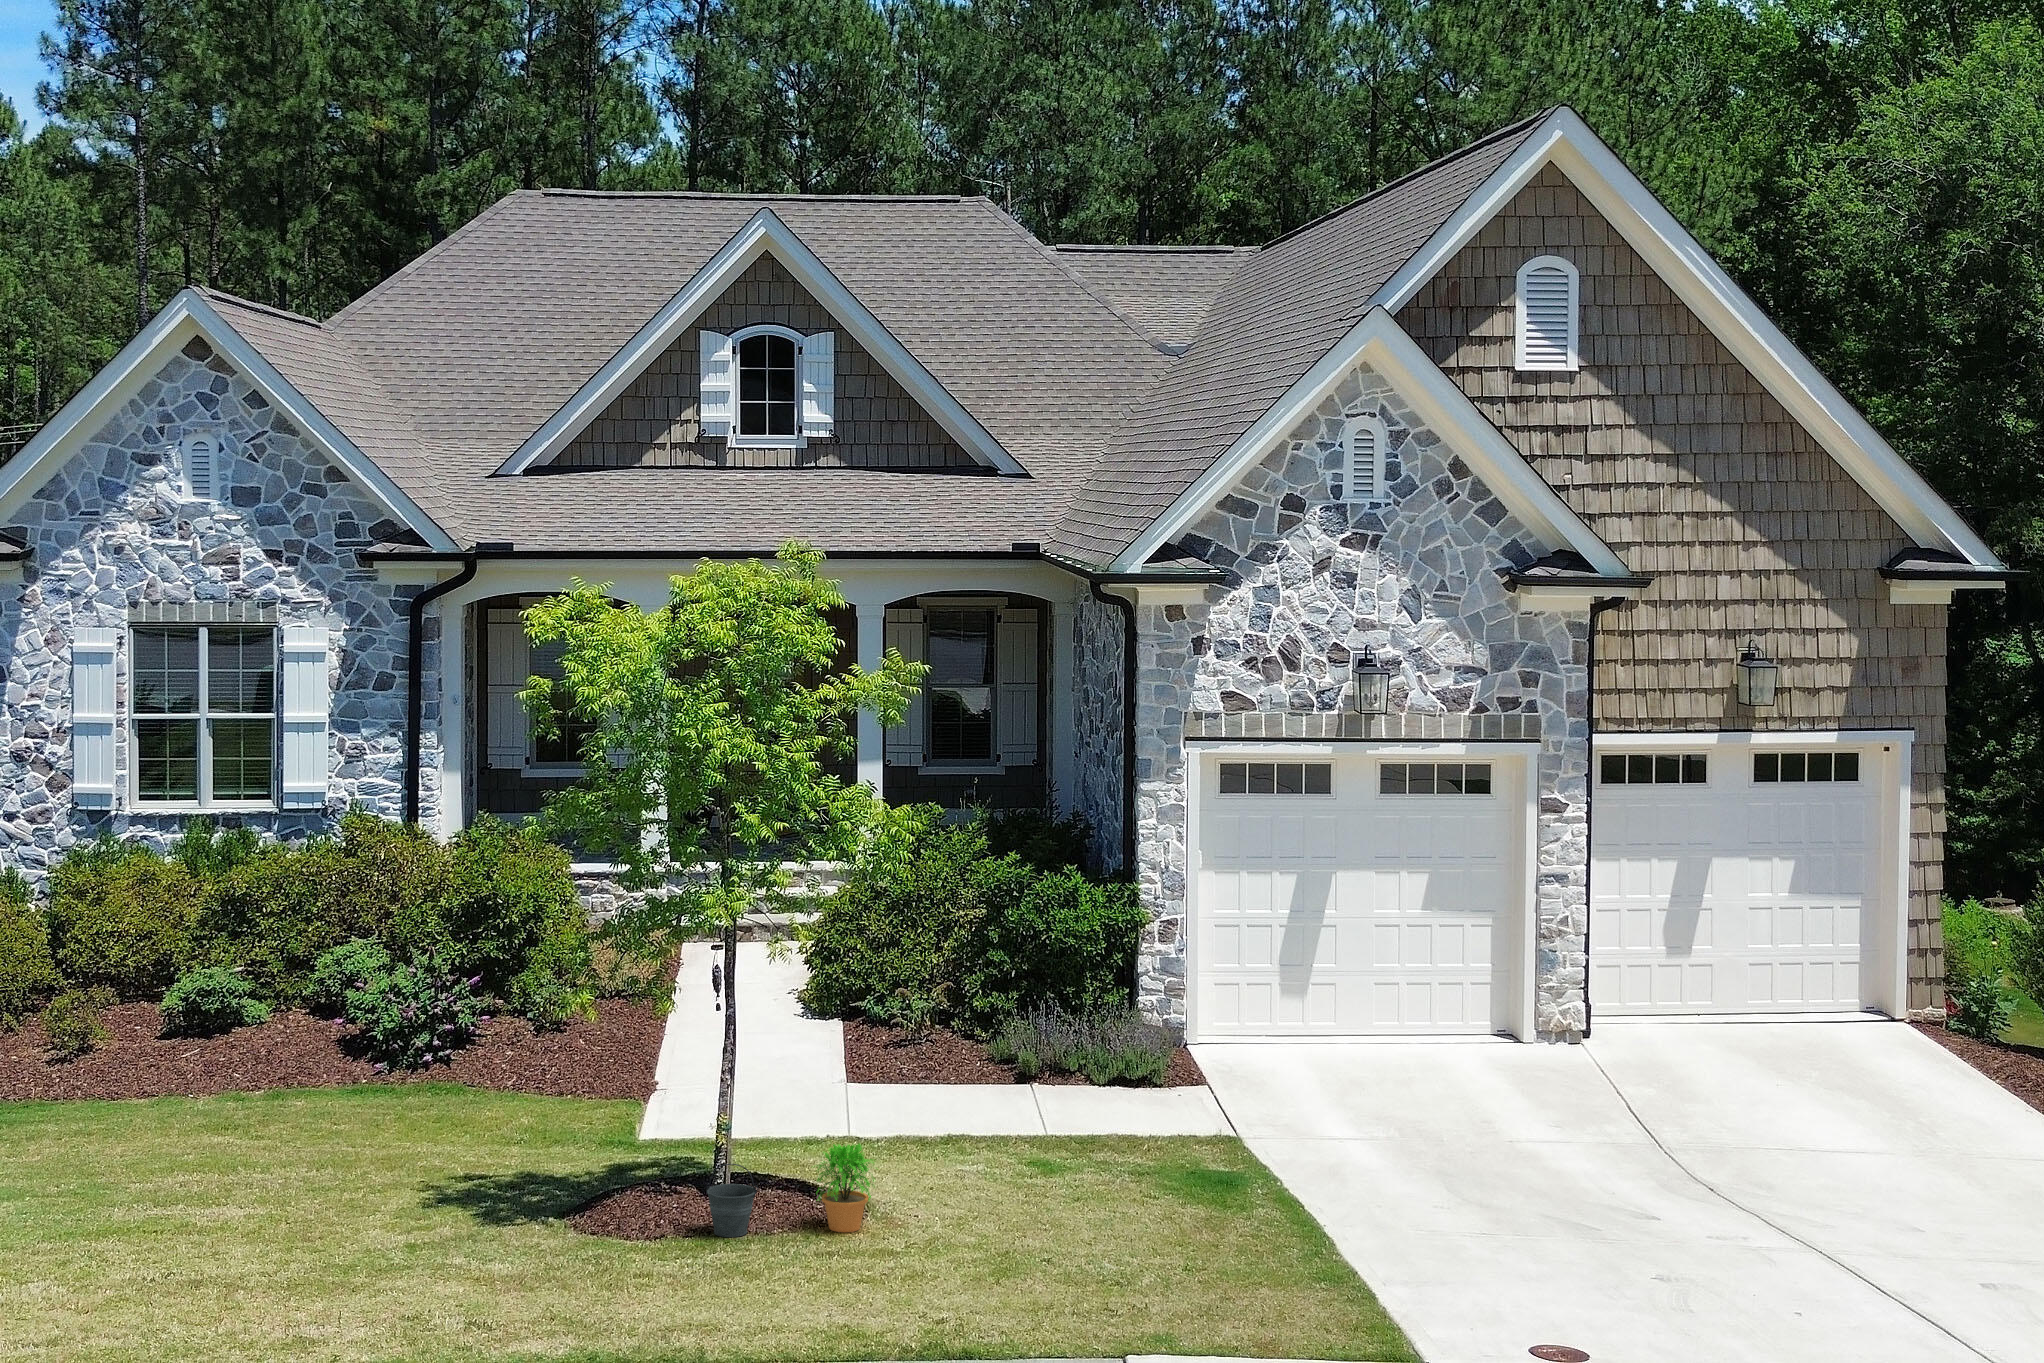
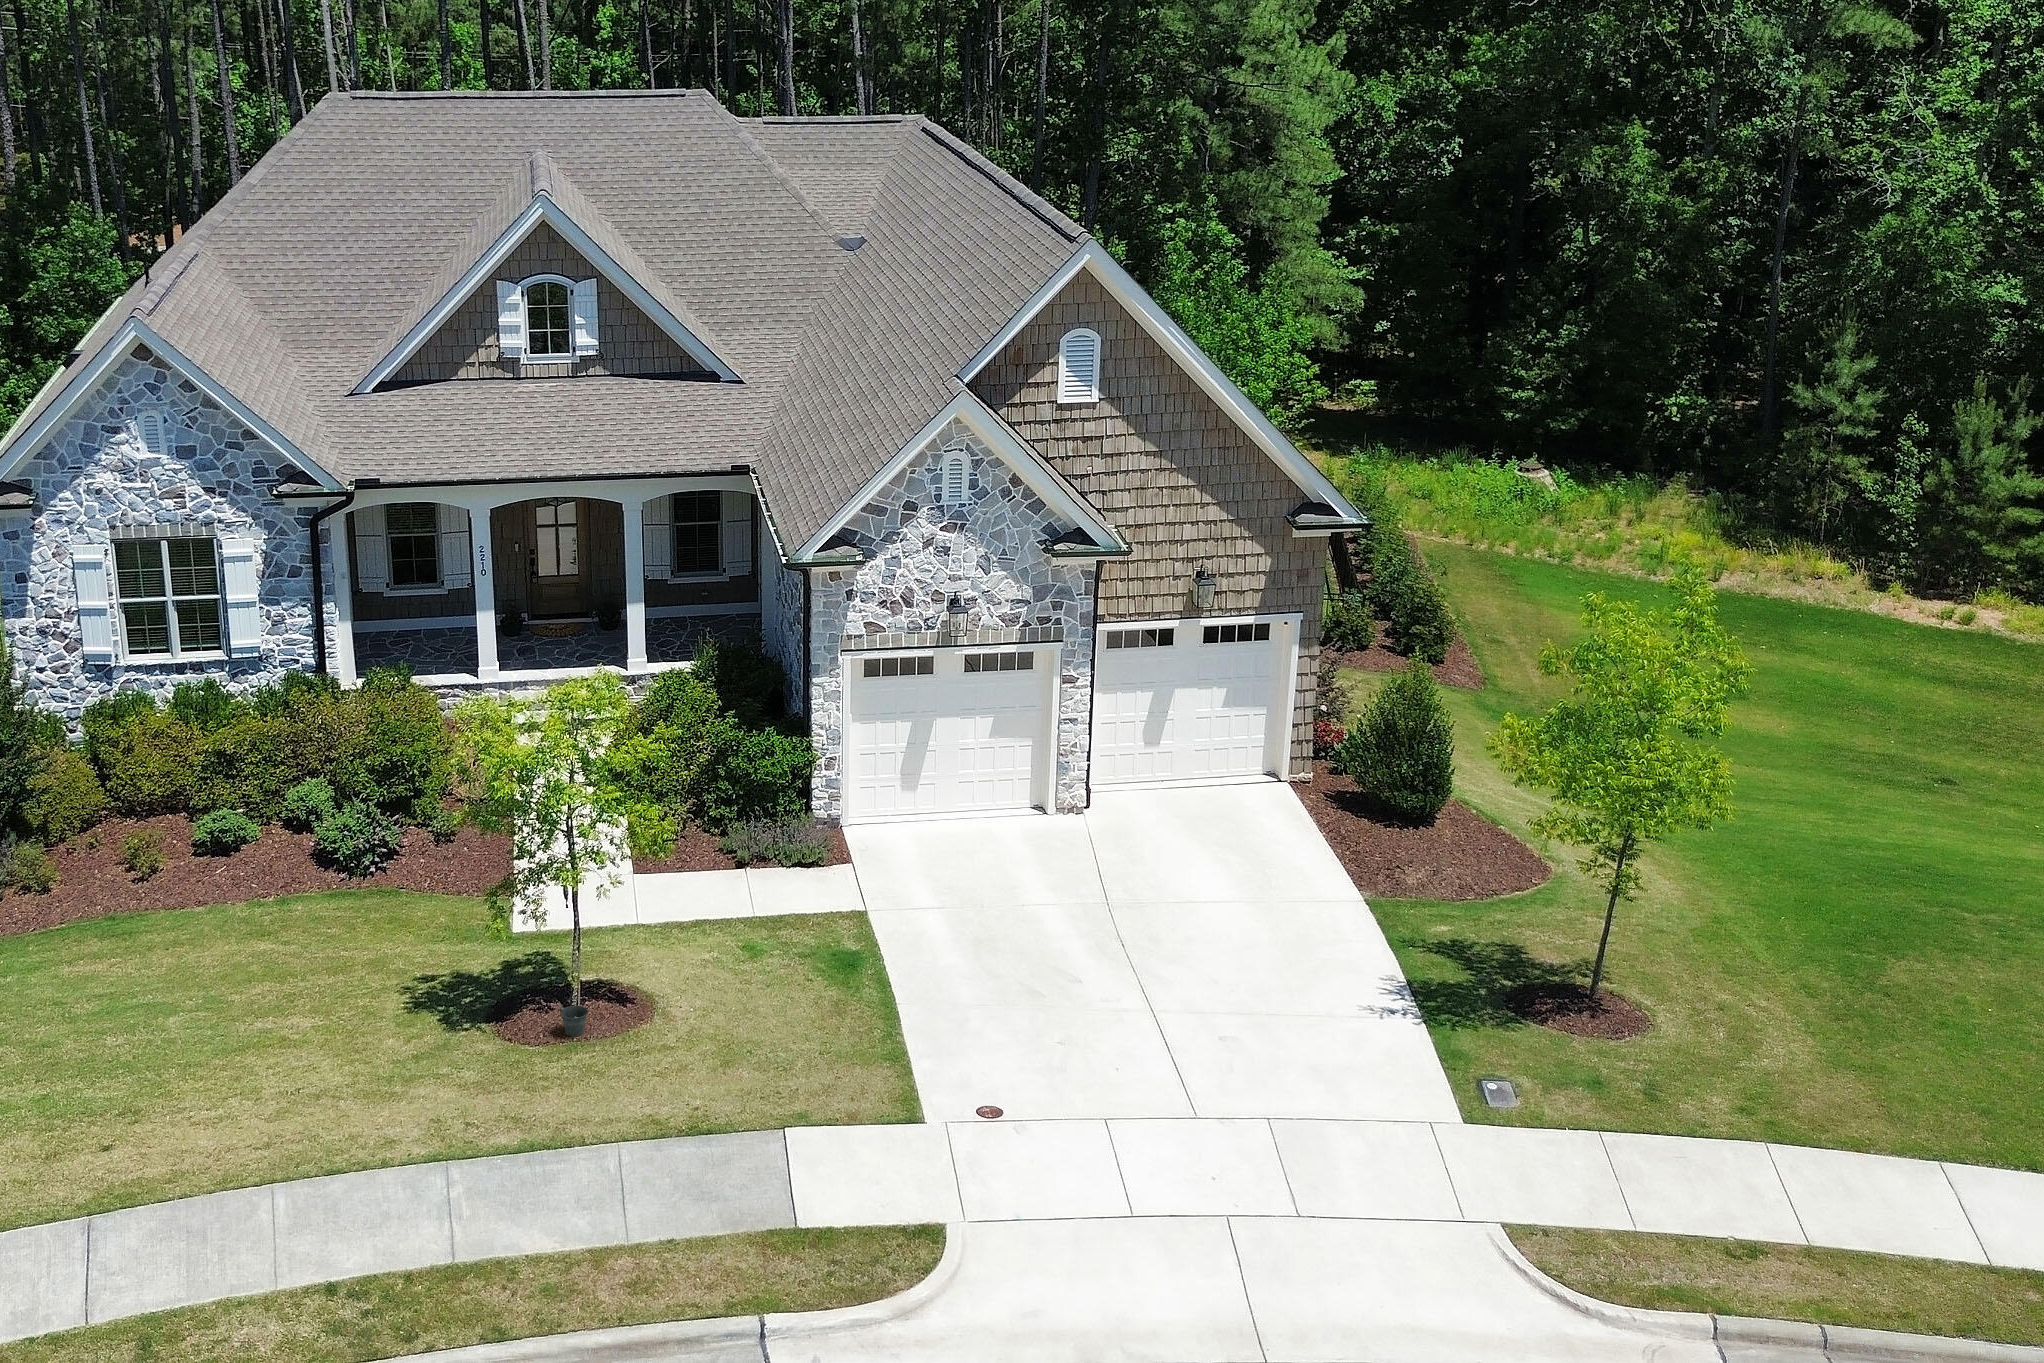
potted plant: present [816,1143,877,1232] -> none [617,981,656,1028]

